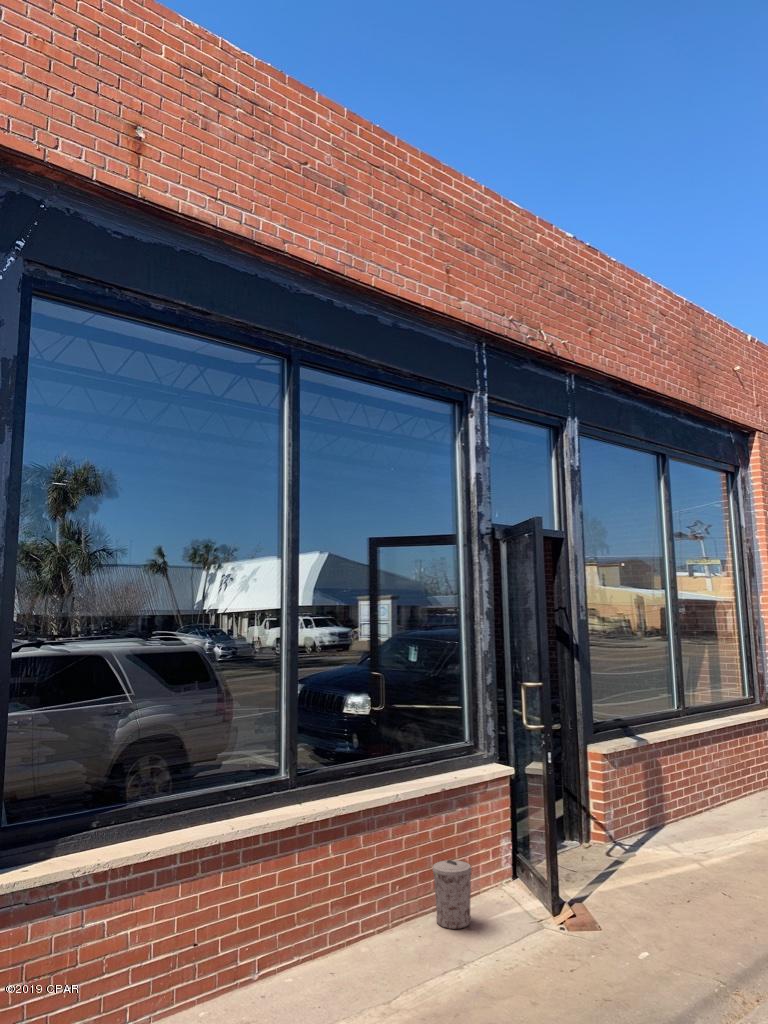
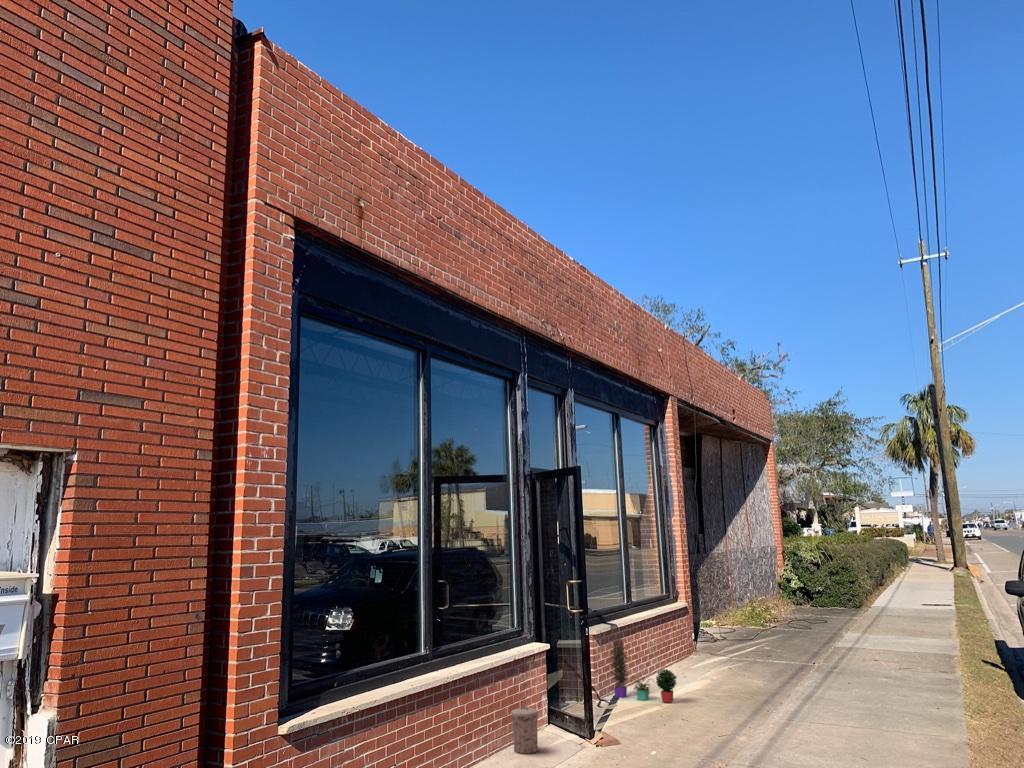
potted plant: none [633,766,732,861] -> present [610,643,676,702]

